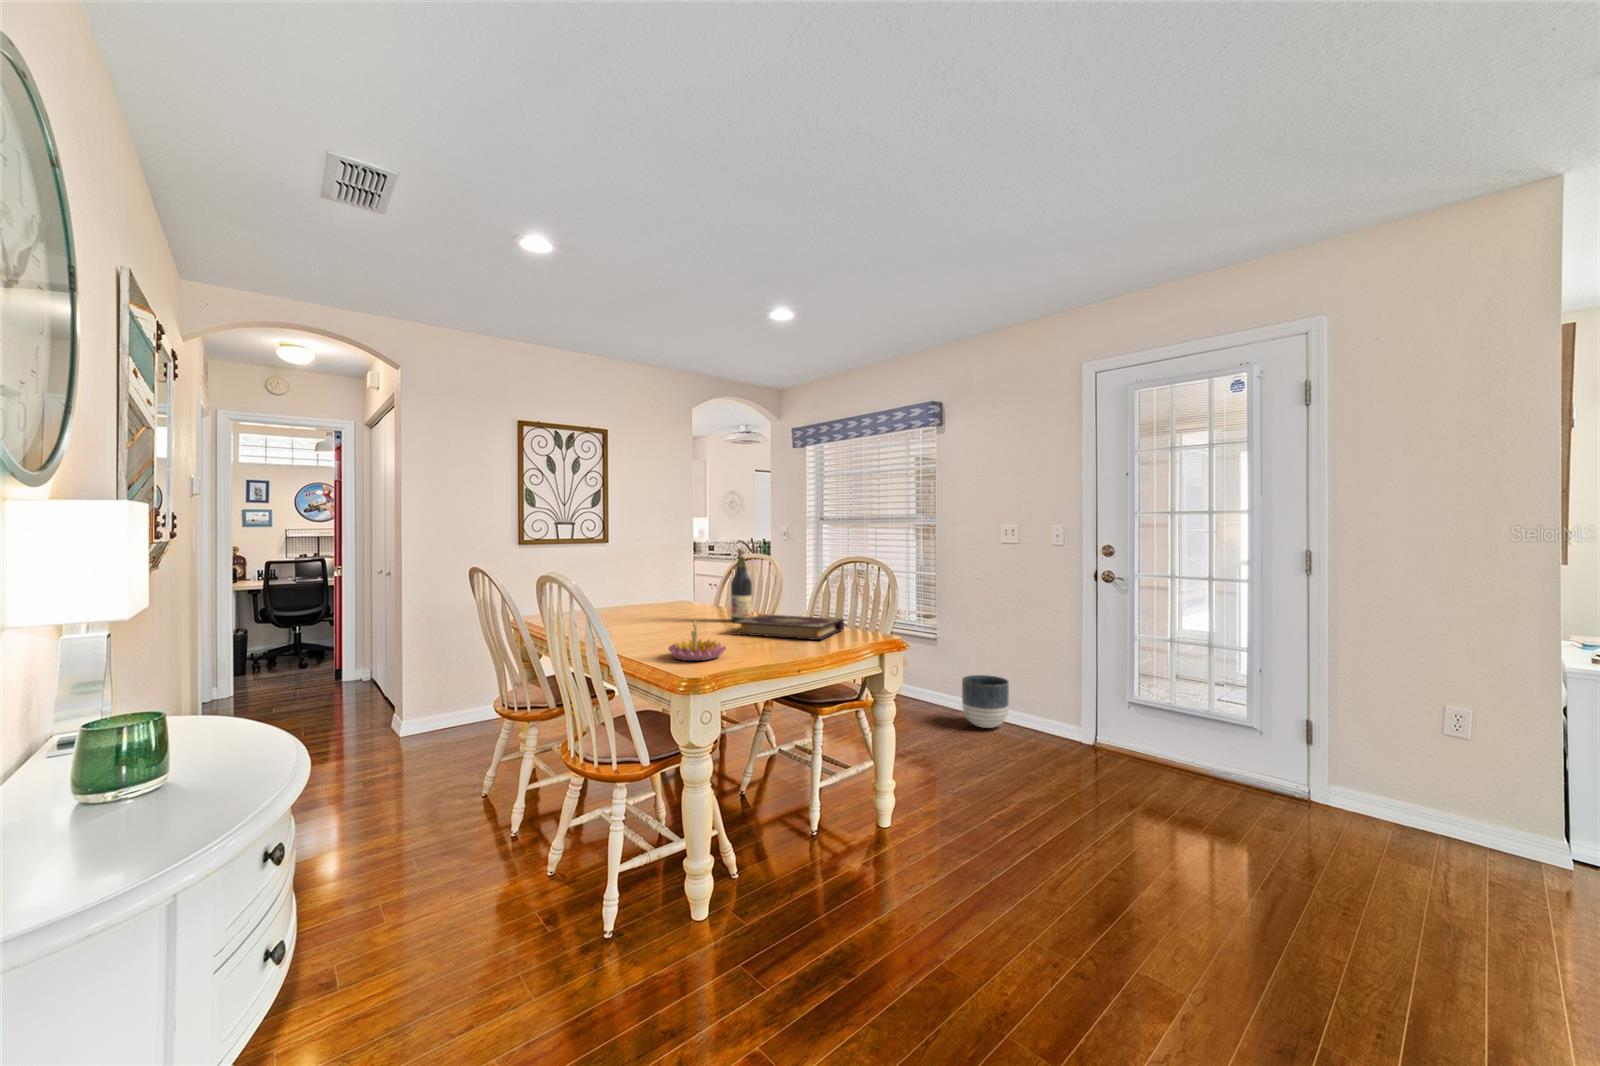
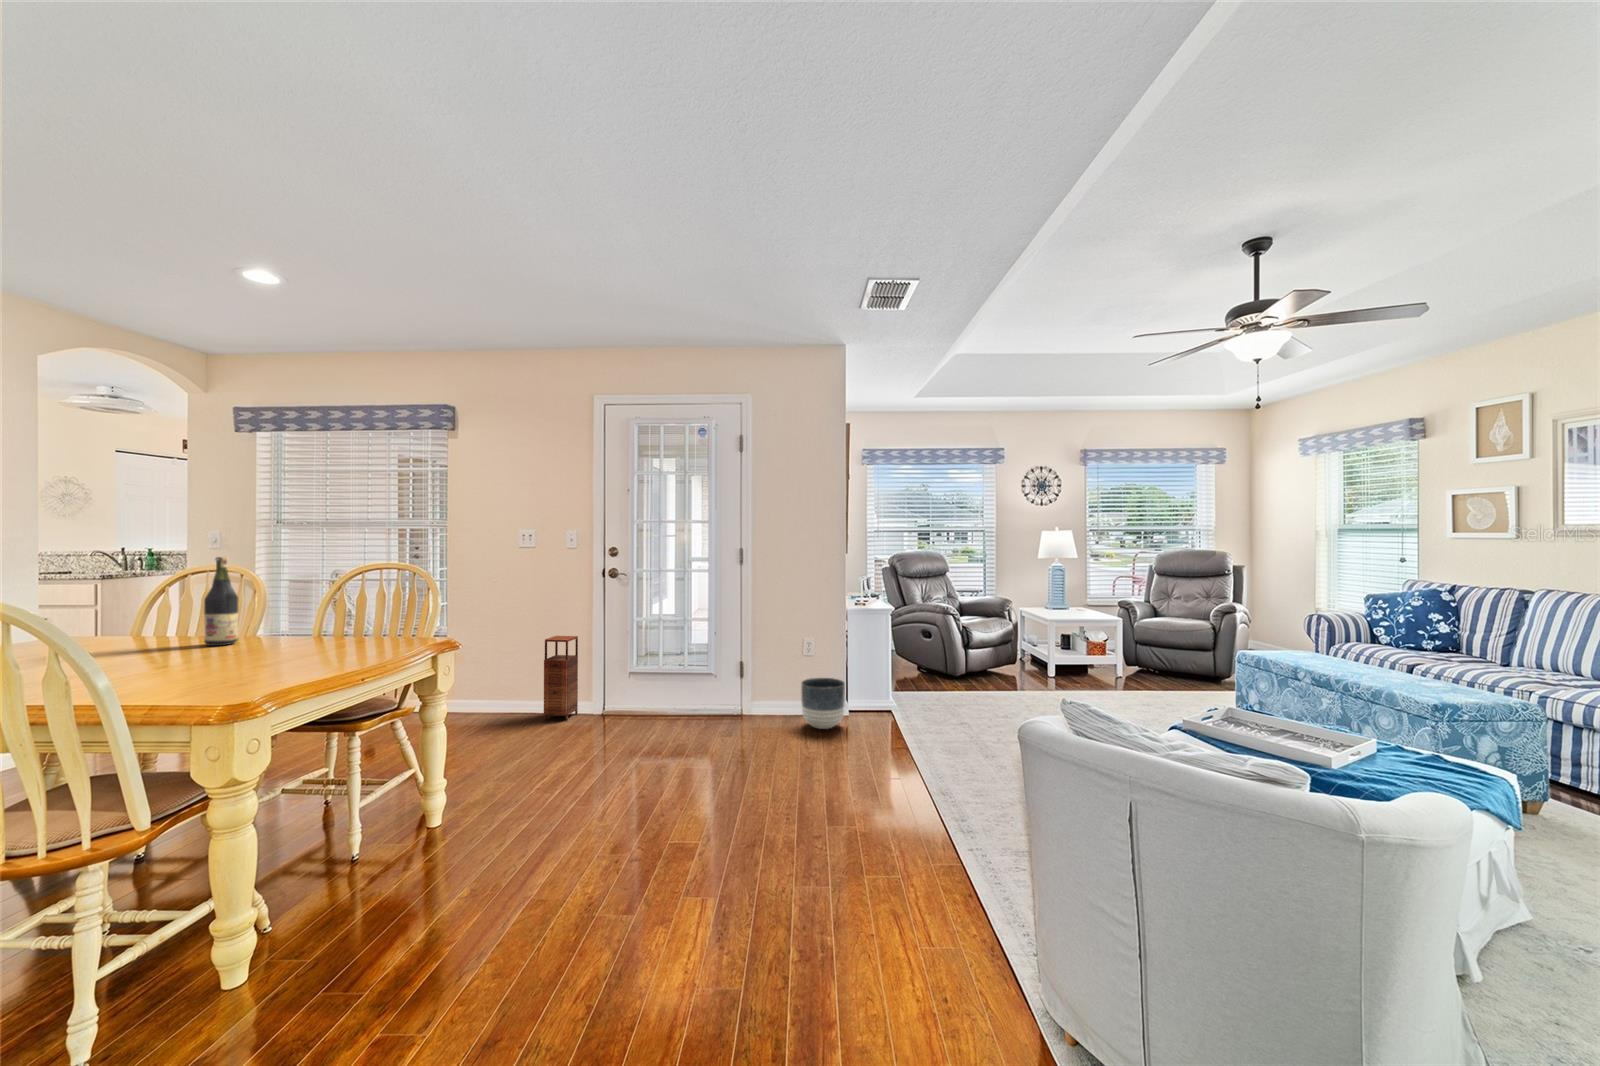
book: present [734,614,844,640] -> none [229,627,380,659]
candle holder: present [668,621,726,661] -> none [158,641,256,694]
storage cabinet: none [1024,645,1064,745] -> present [544,636,578,721]
planter: present [962,675,1009,728] -> present [801,678,845,729]

